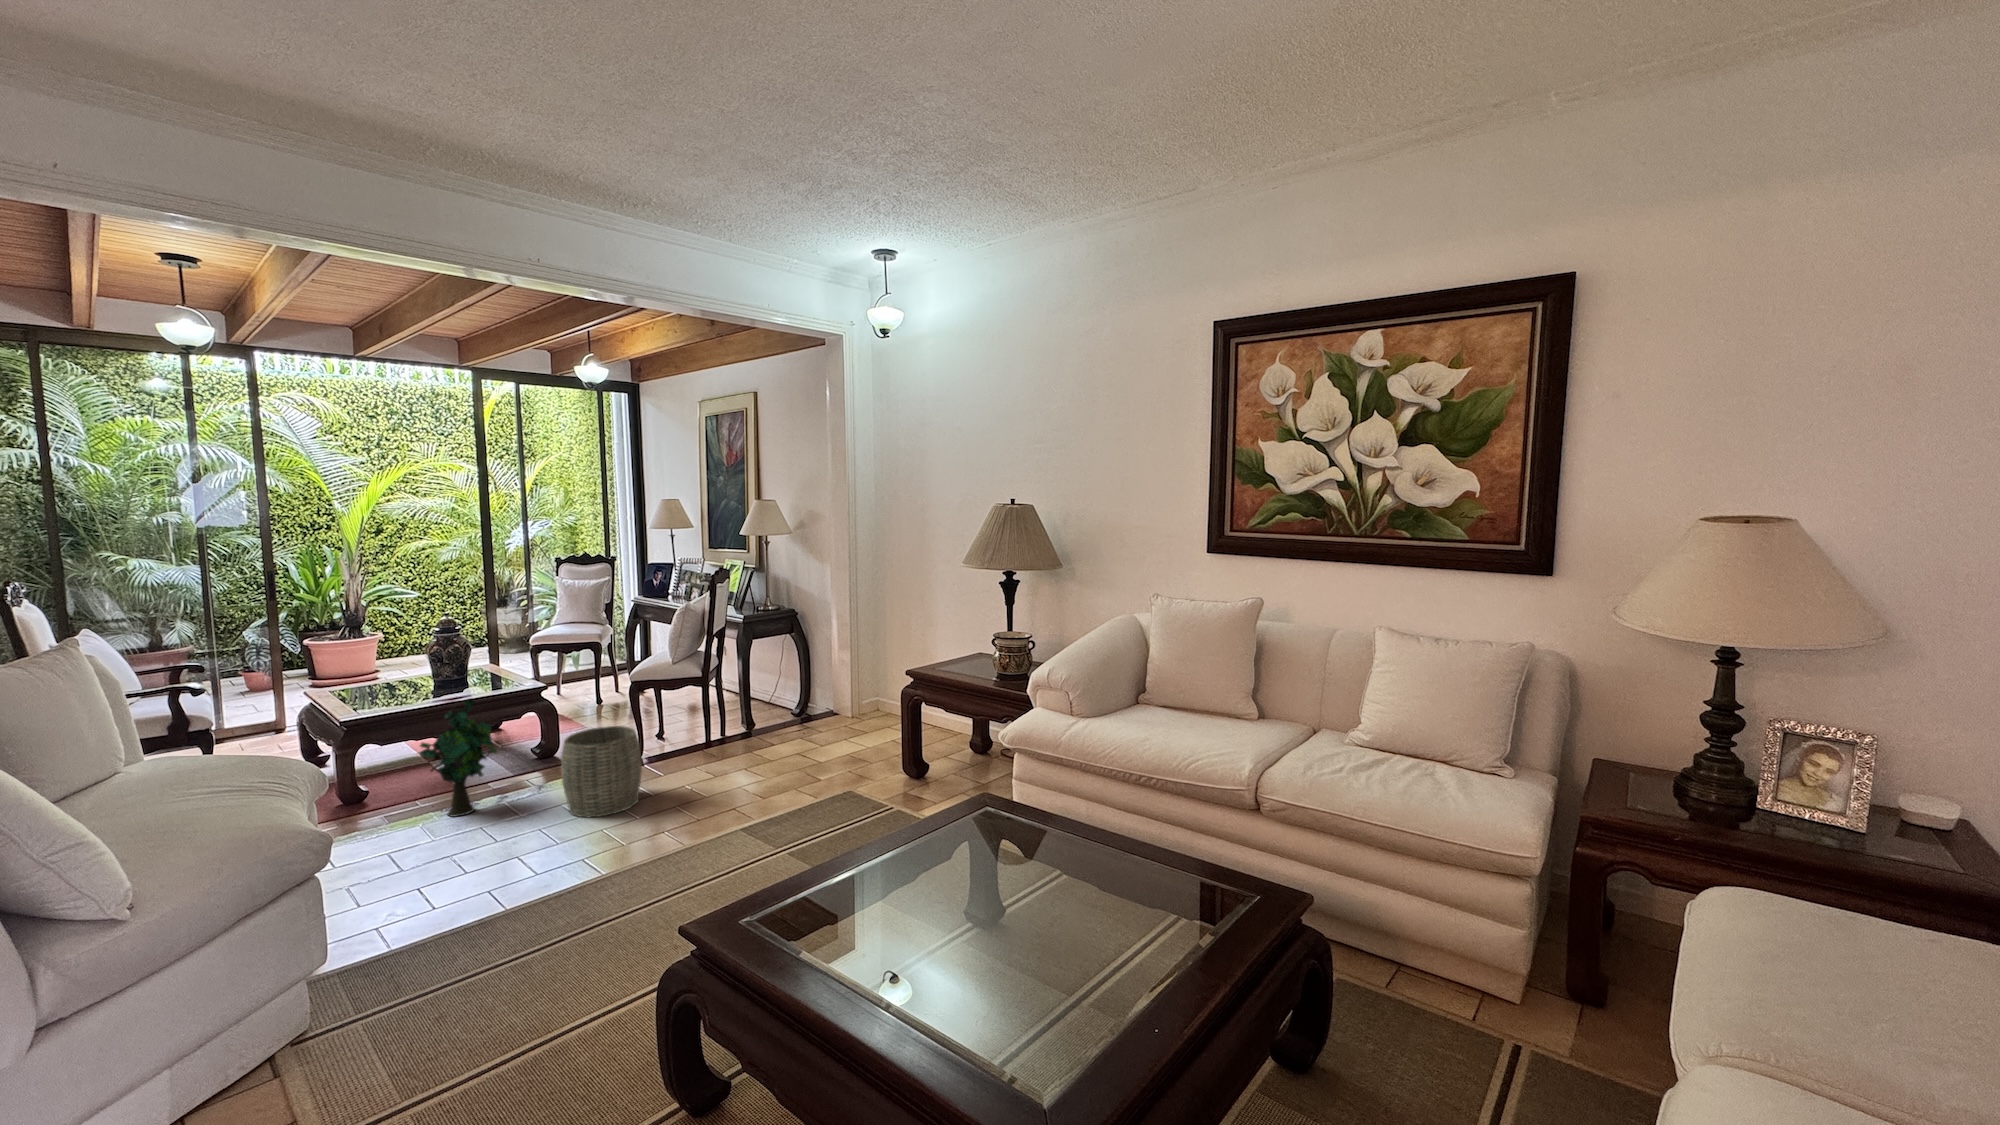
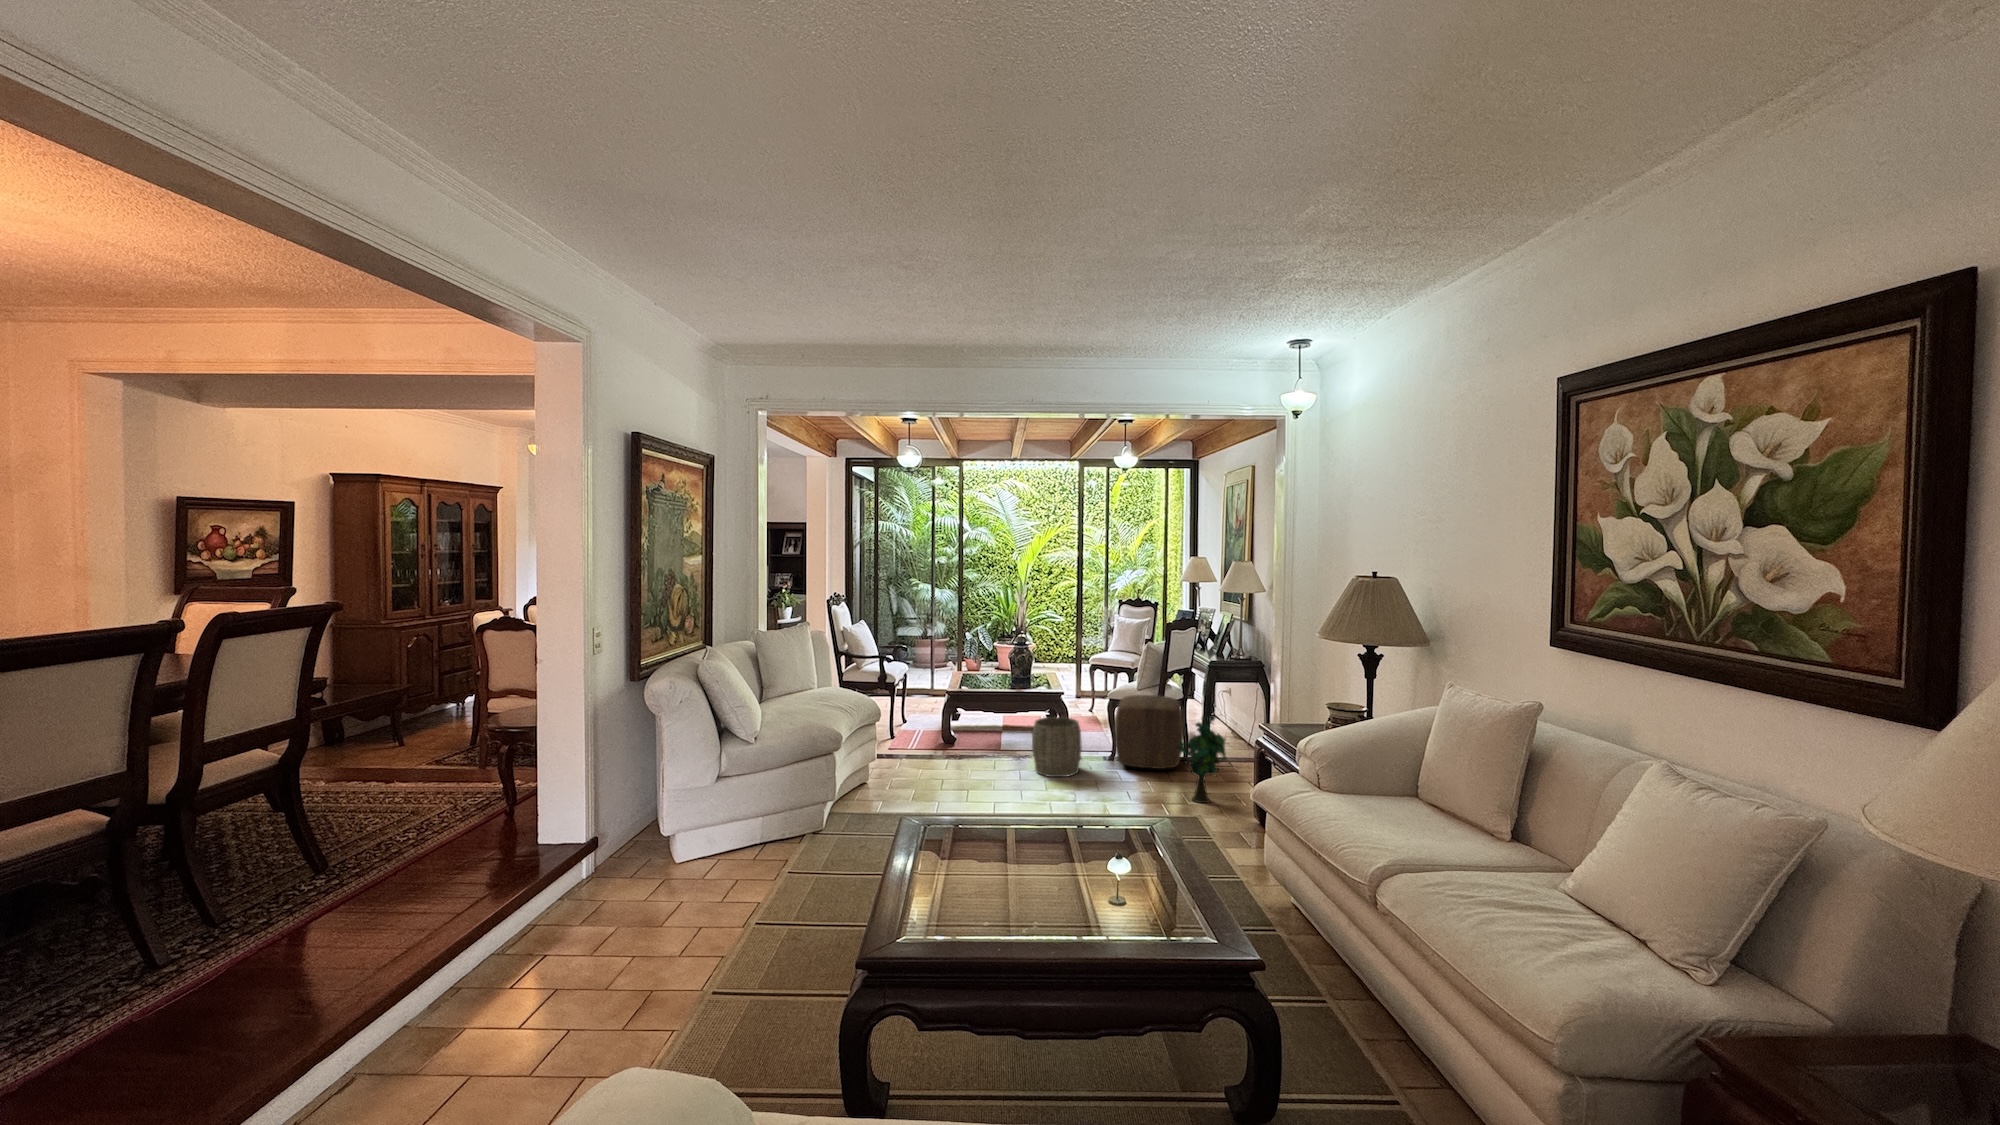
ottoman: none [662,672,762,770] -> present [1115,695,1184,769]
decorative plant: present [419,699,497,817] -> present [1177,715,1227,803]

